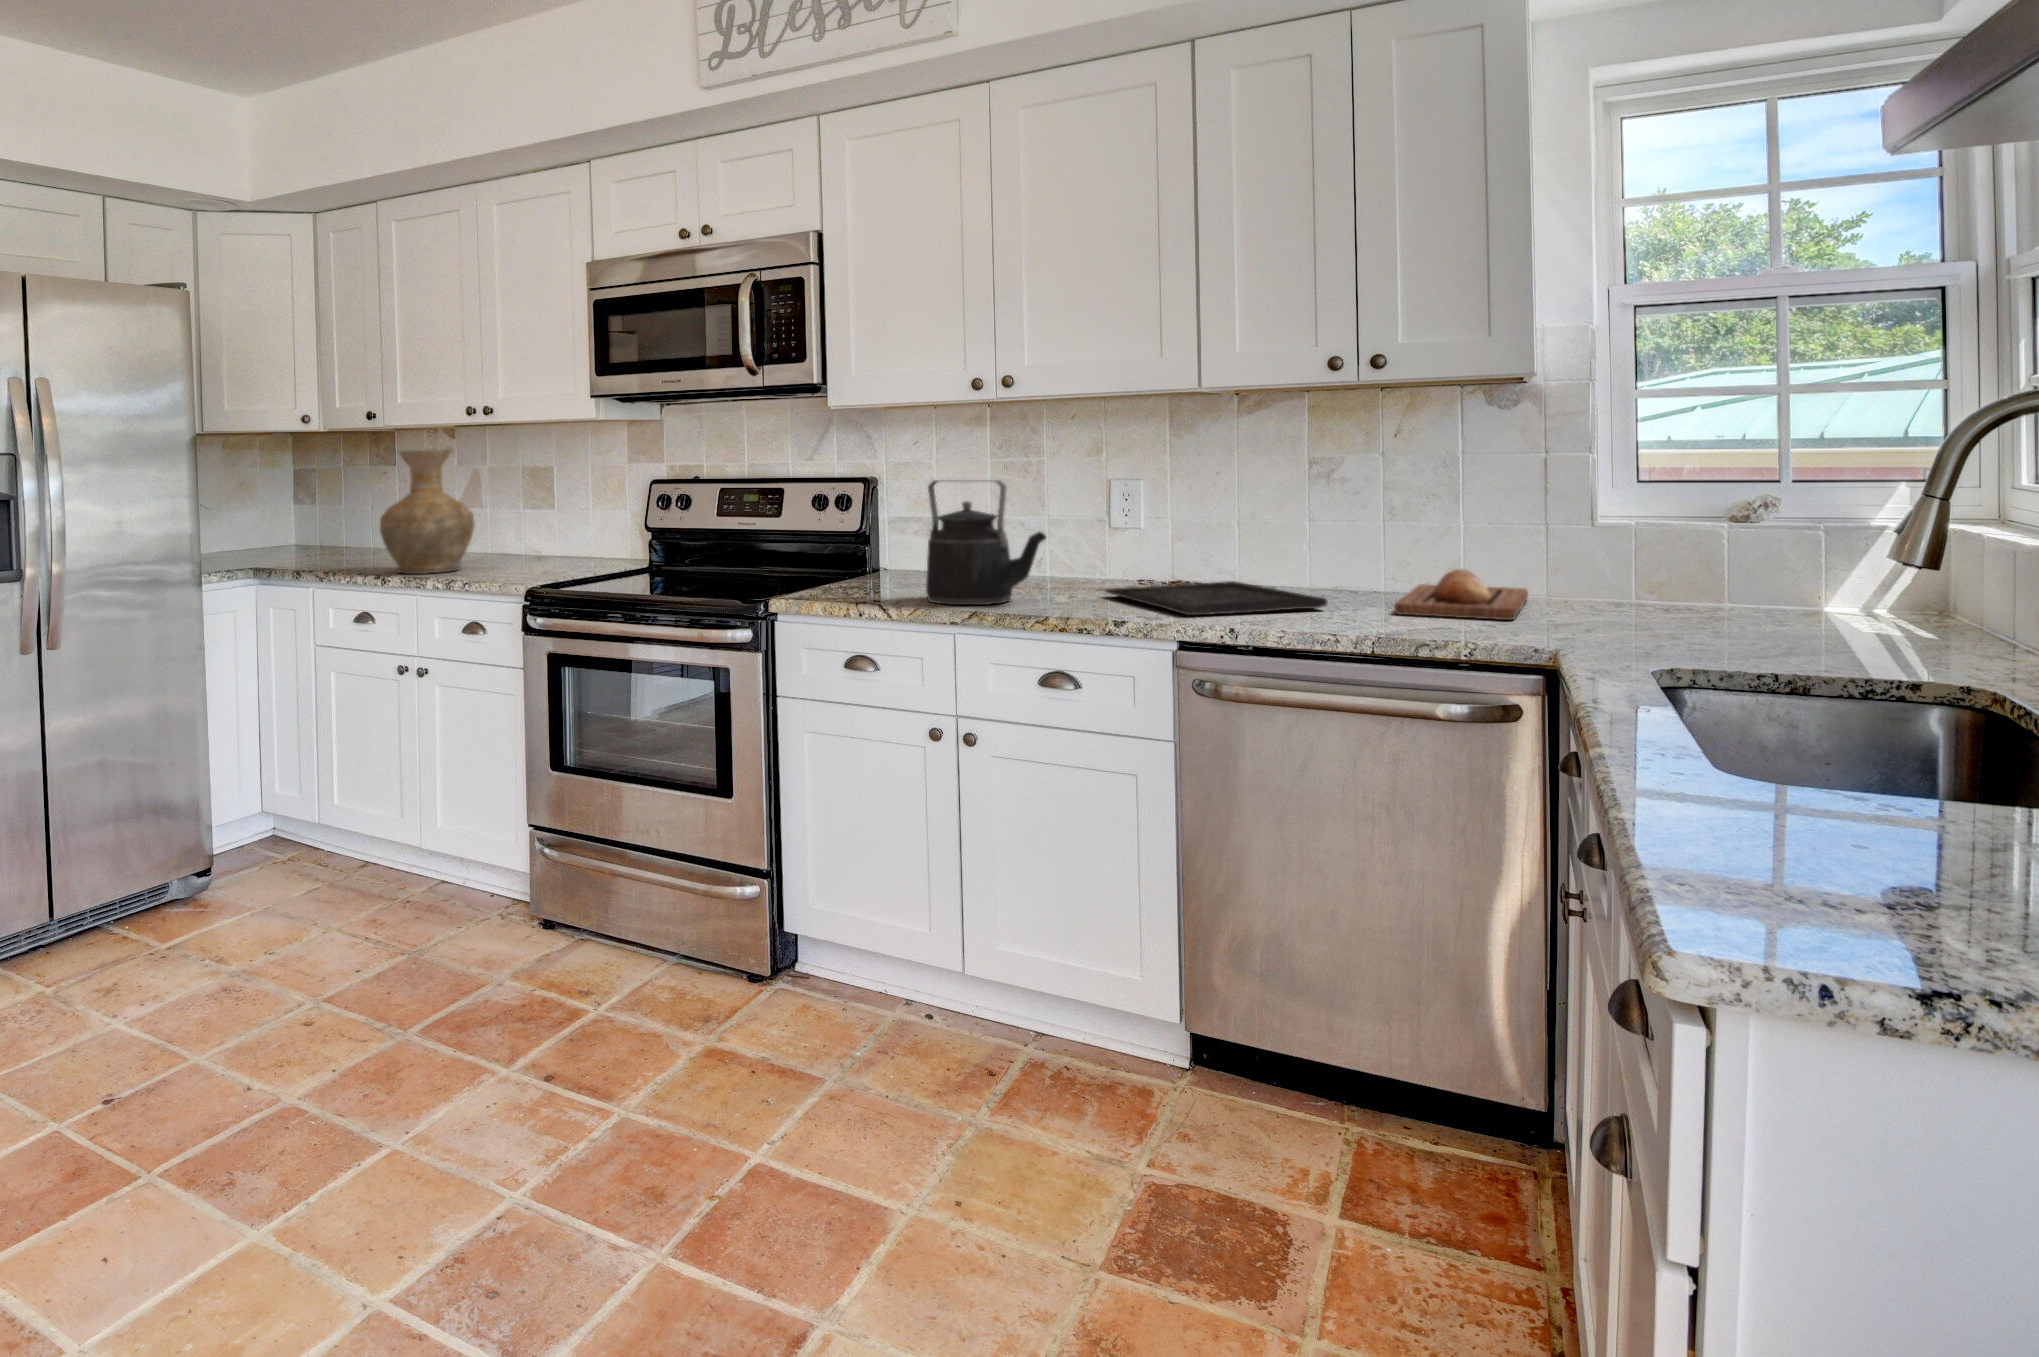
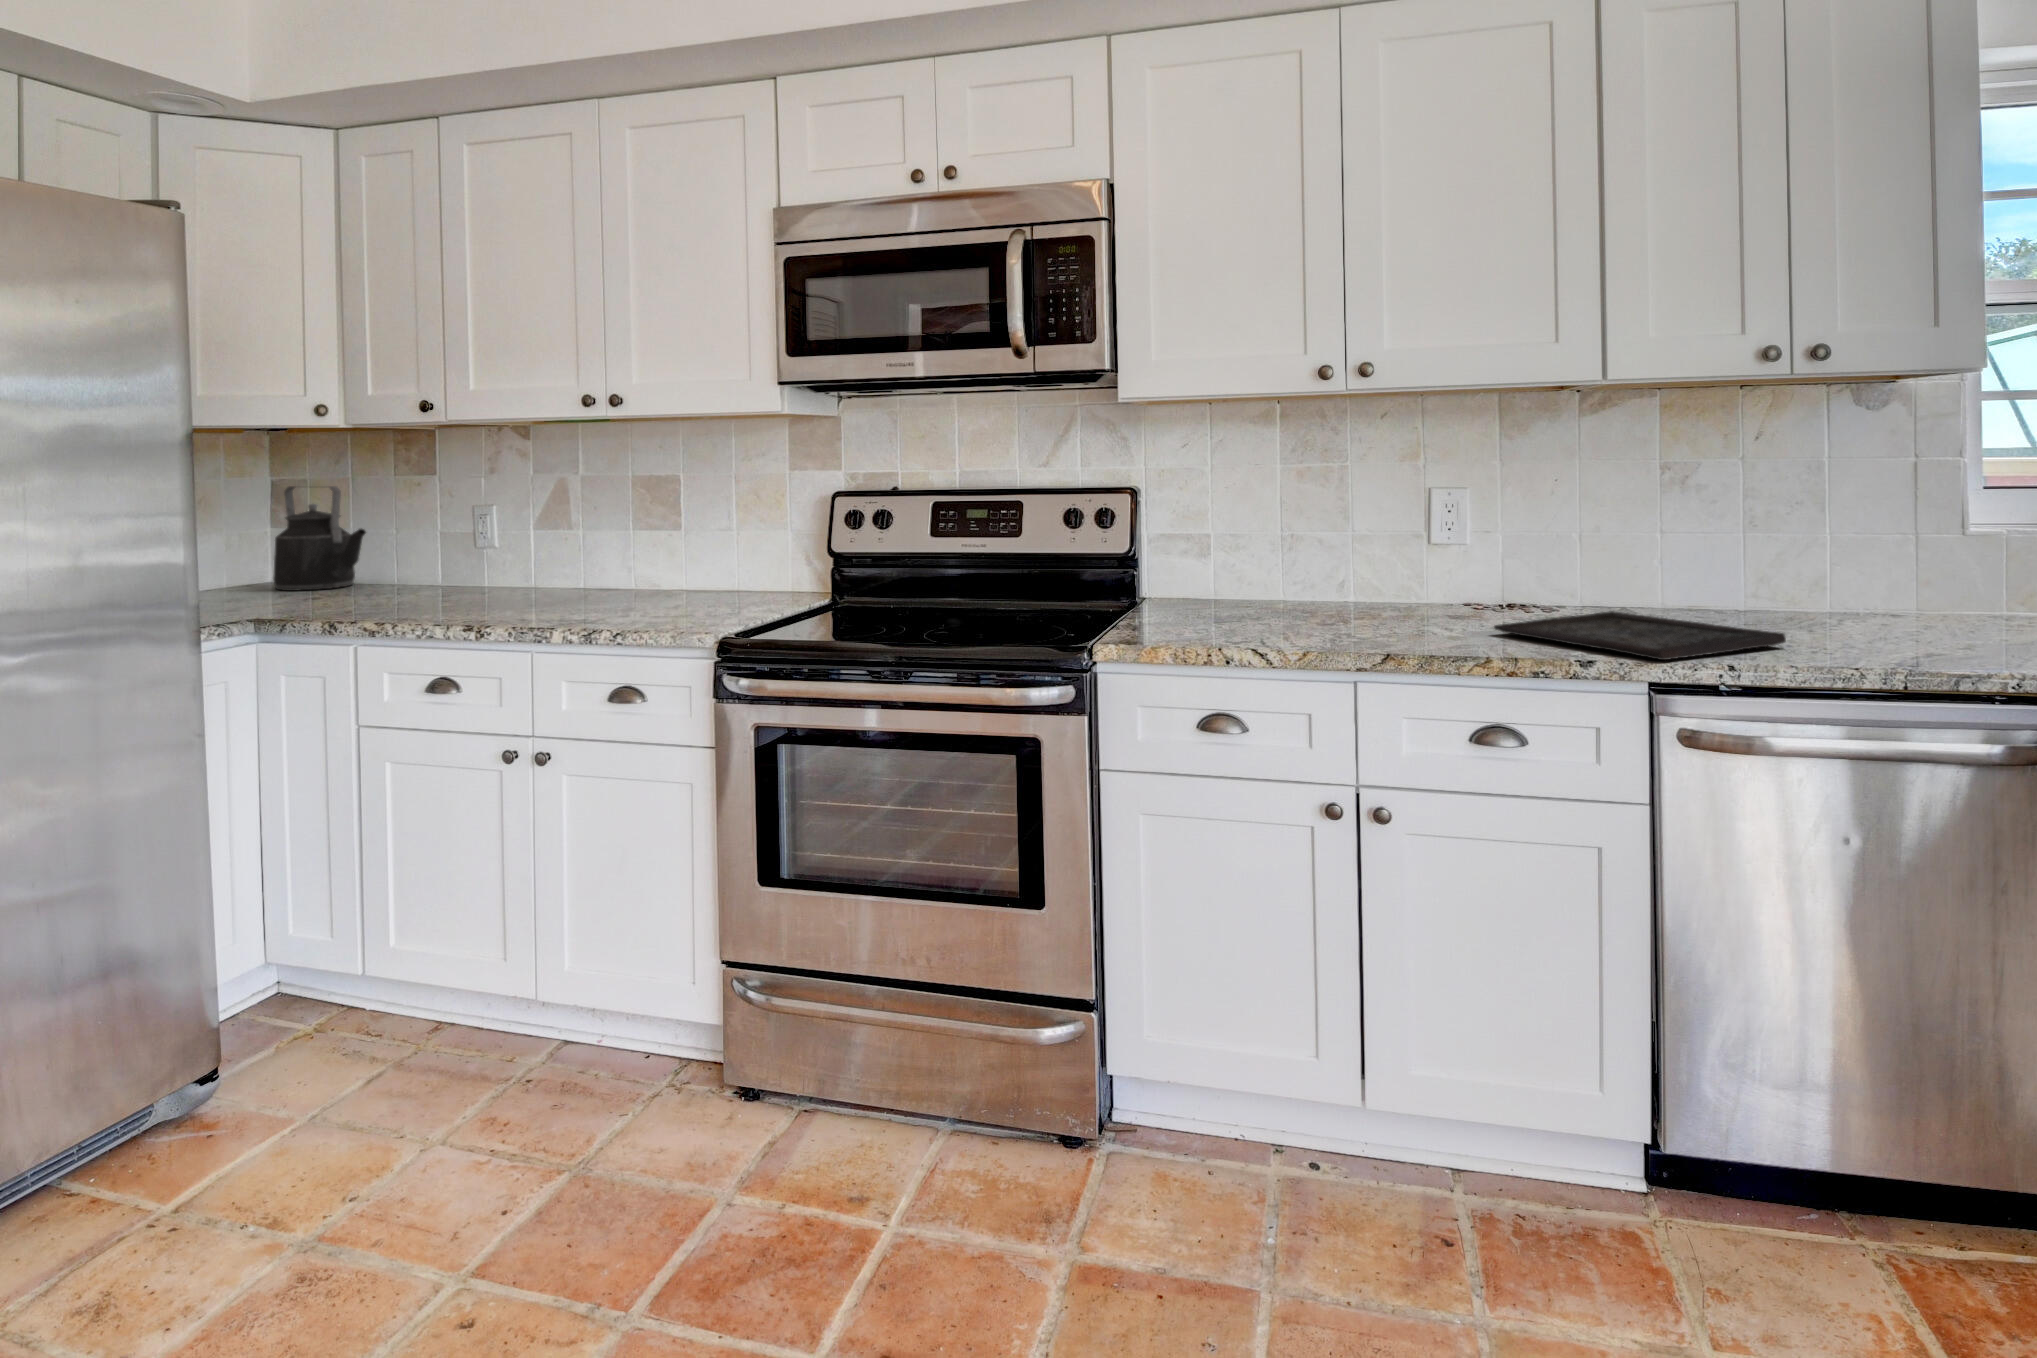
vase: present [380,449,474,574] -> none [467,450,599,620]
kettle: present [926,480,1046,605] -> present [273,486,366,591]
bread loaf: present [1394,569,1528,620] -> none [1816,595,2013,656]

